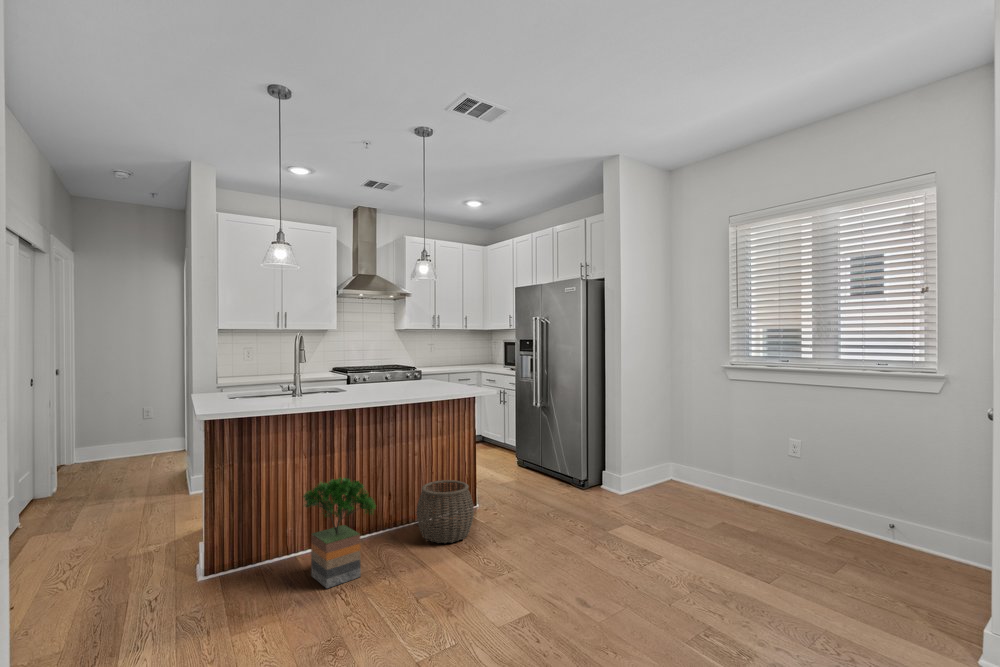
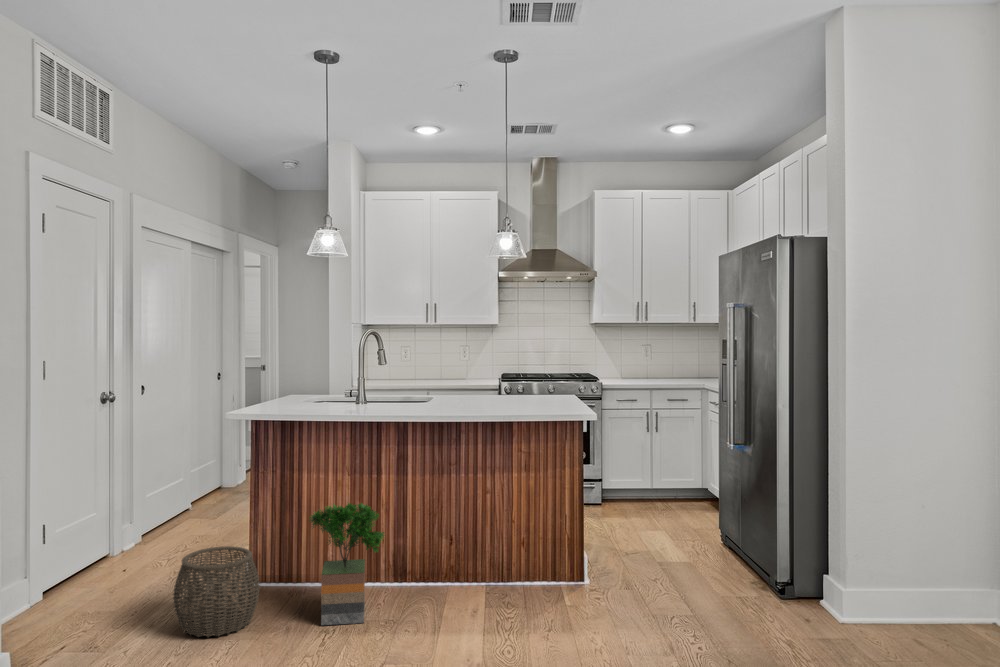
woven basket: present [417,480,474,543] -> present [173,546,260,637]

